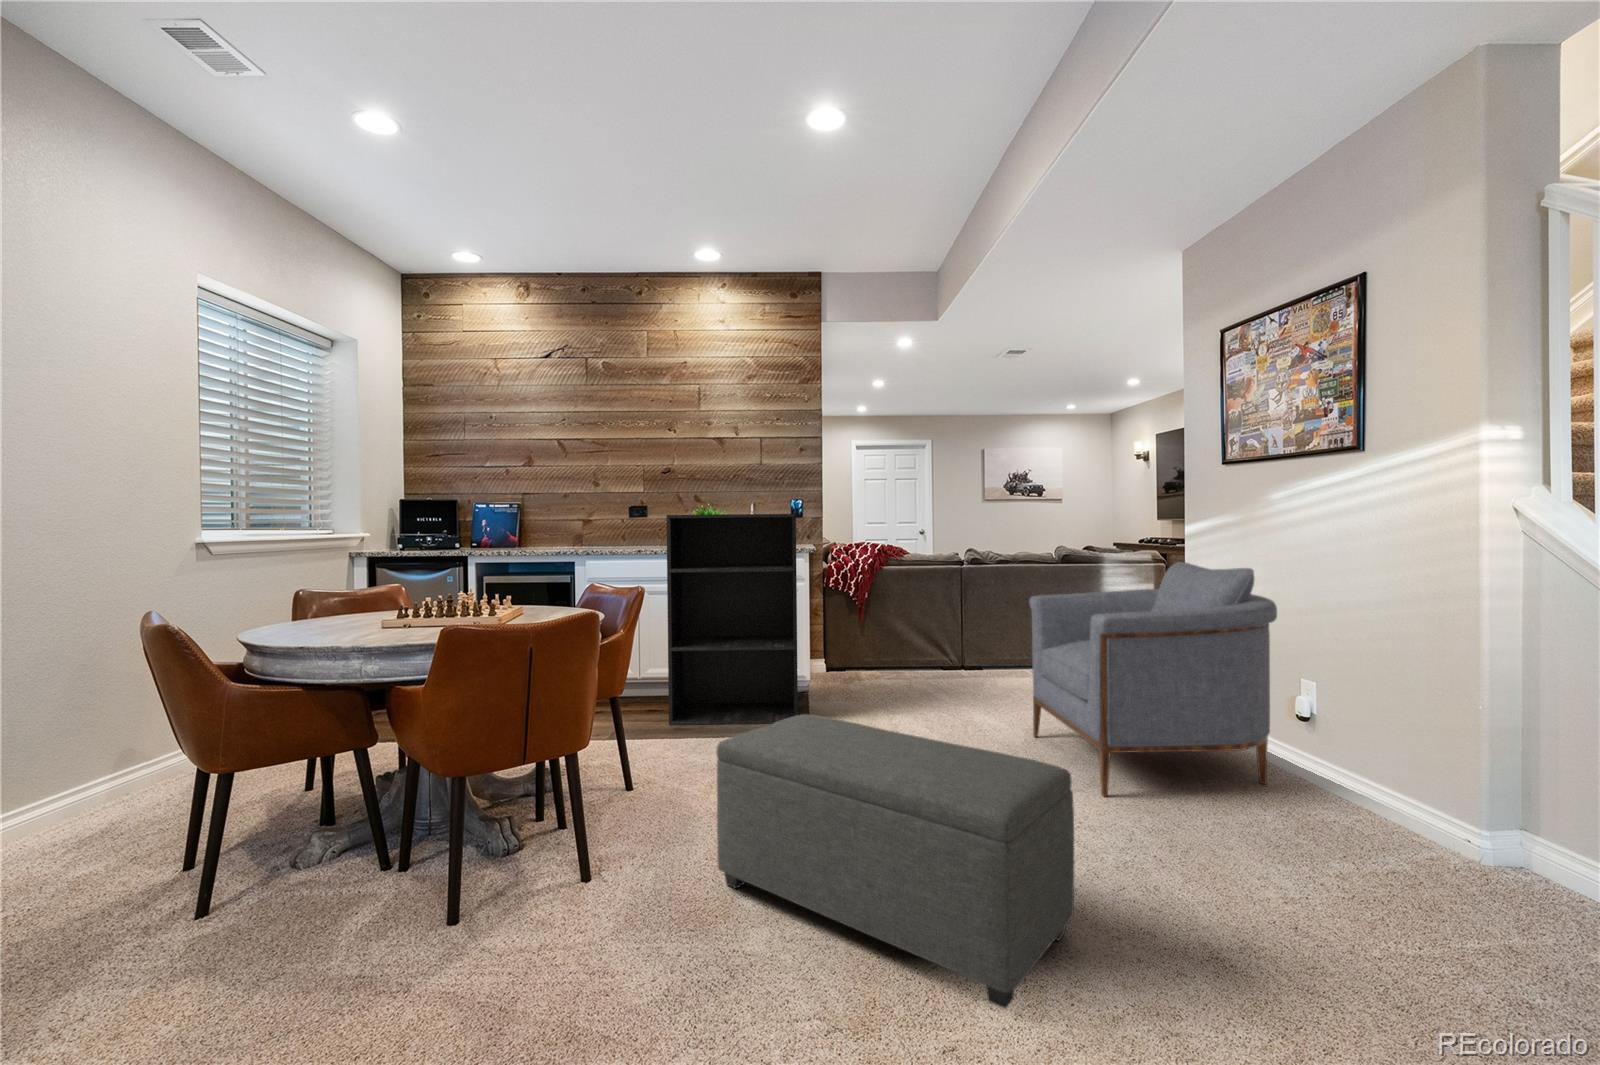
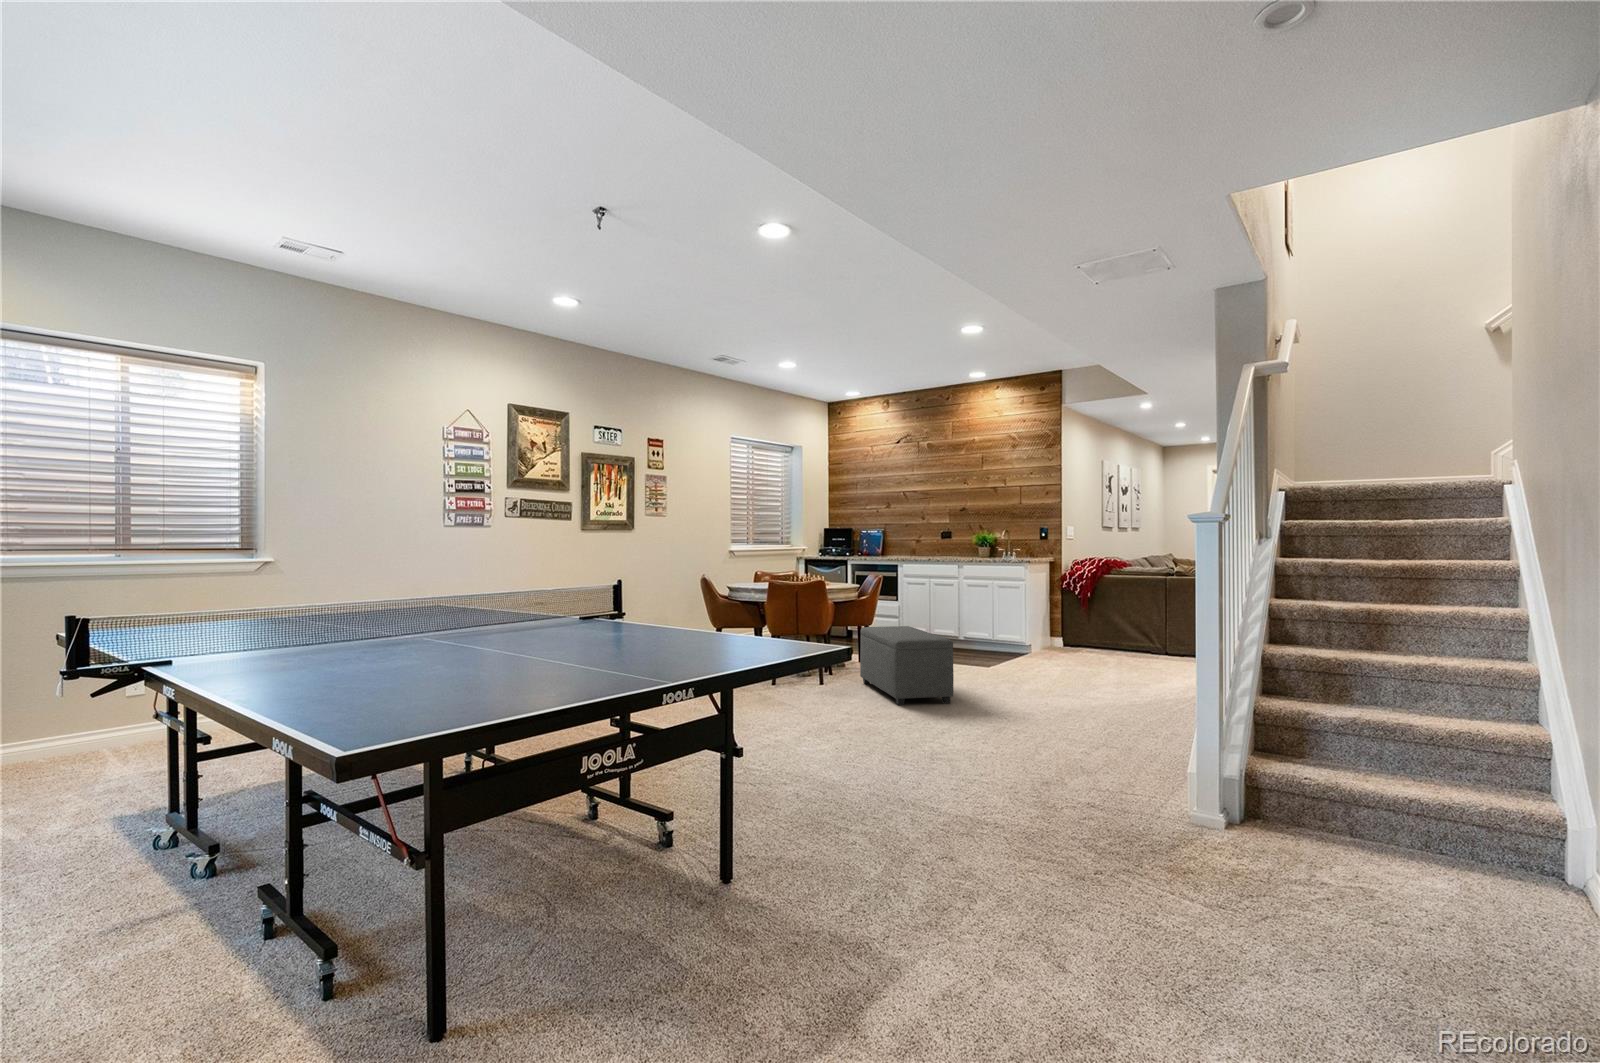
bookshelf: present [666,514,798,725] -> none [924,539,1007,661]
armchair: present [1029,562,1277,797] -> none [1070,573,1215,703]

